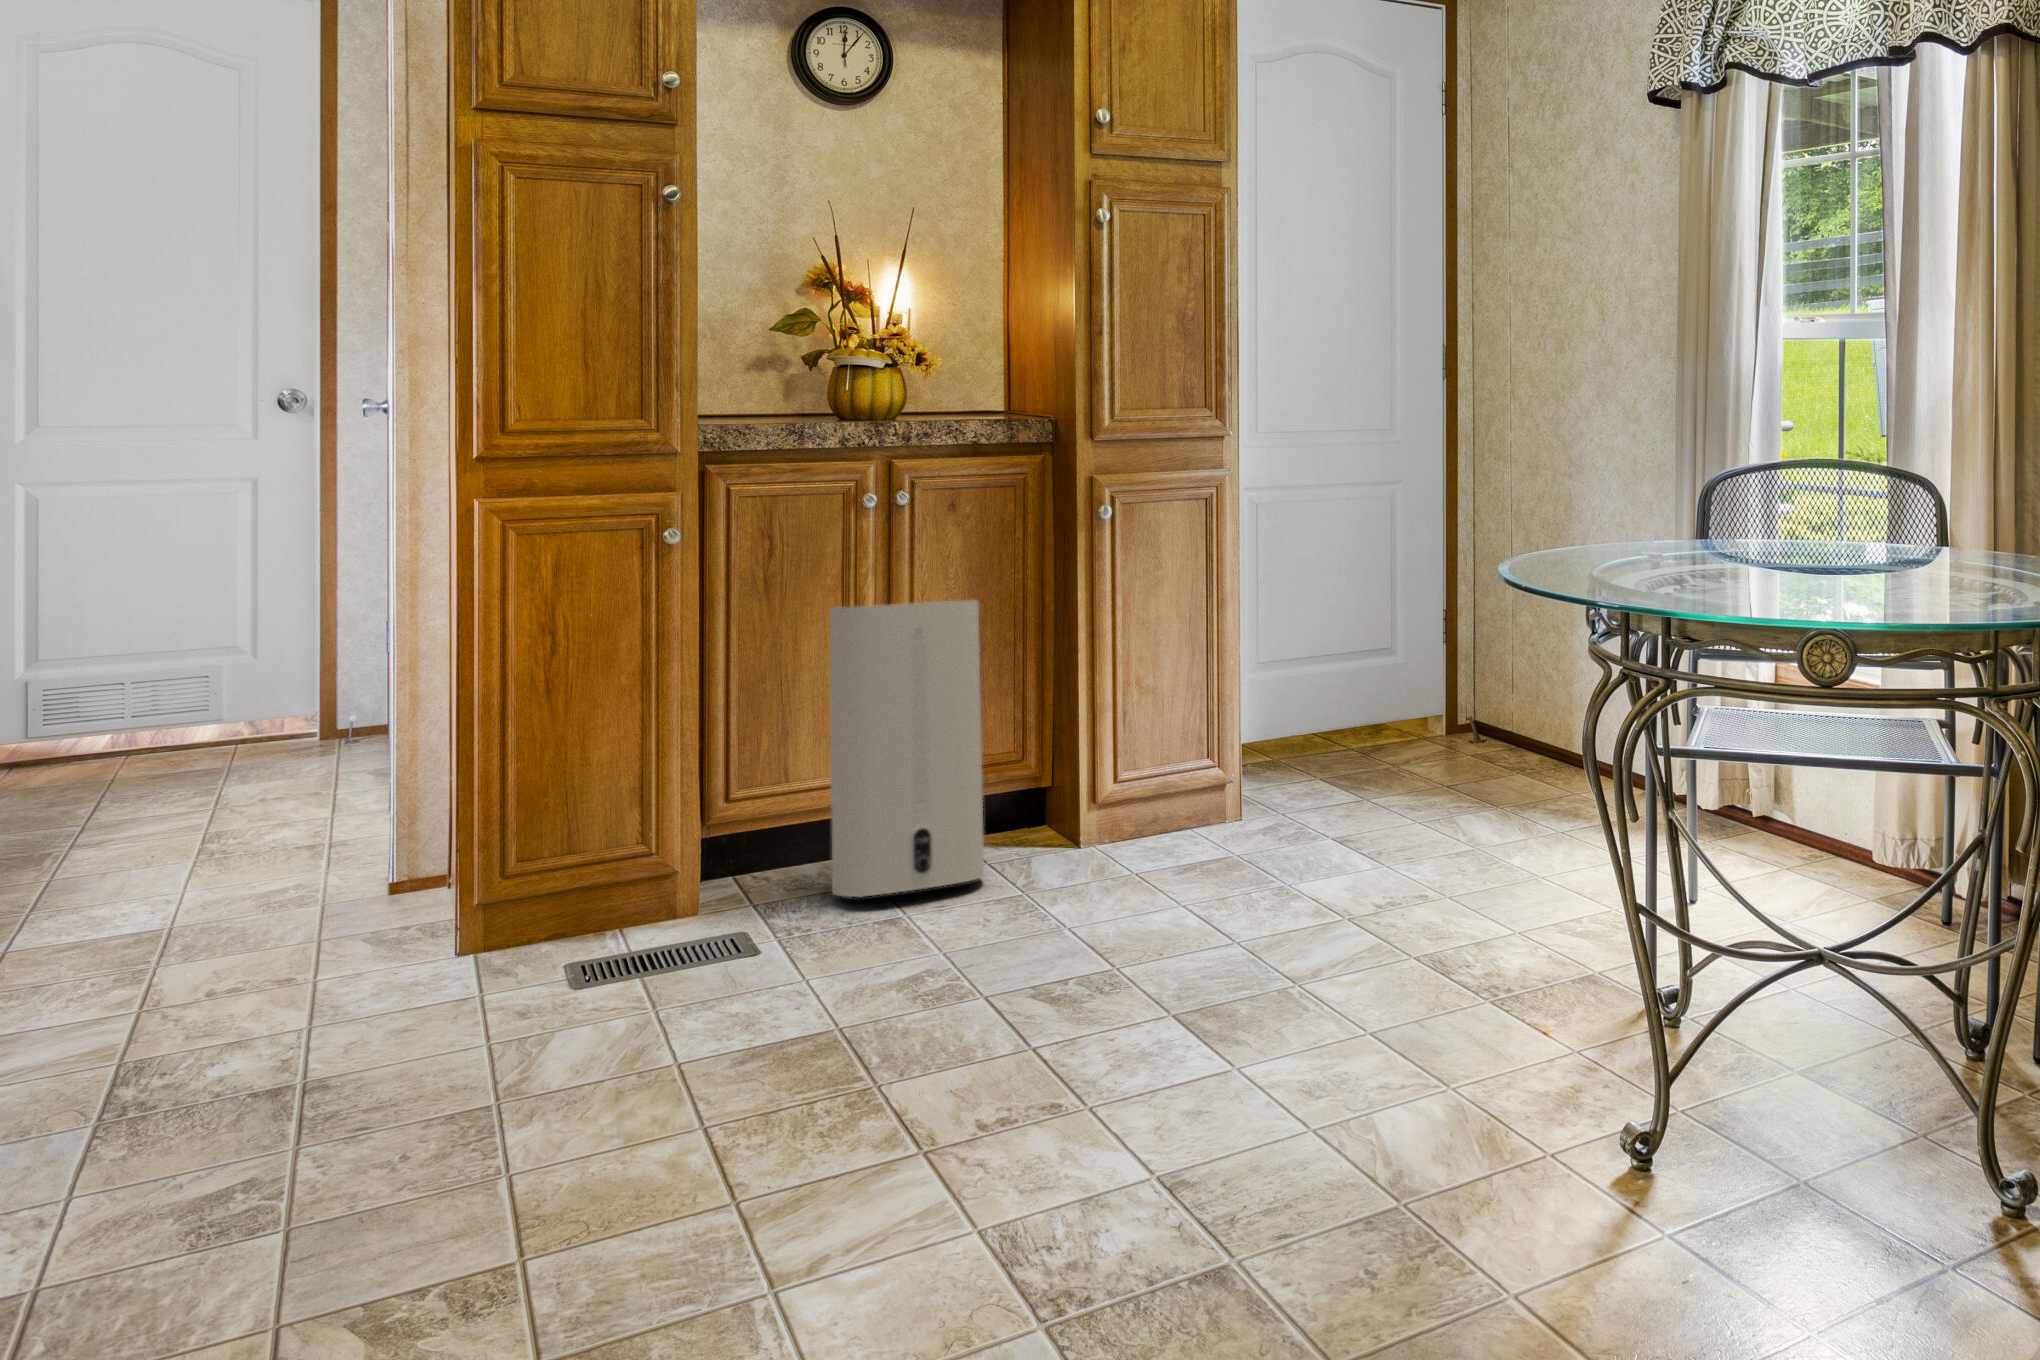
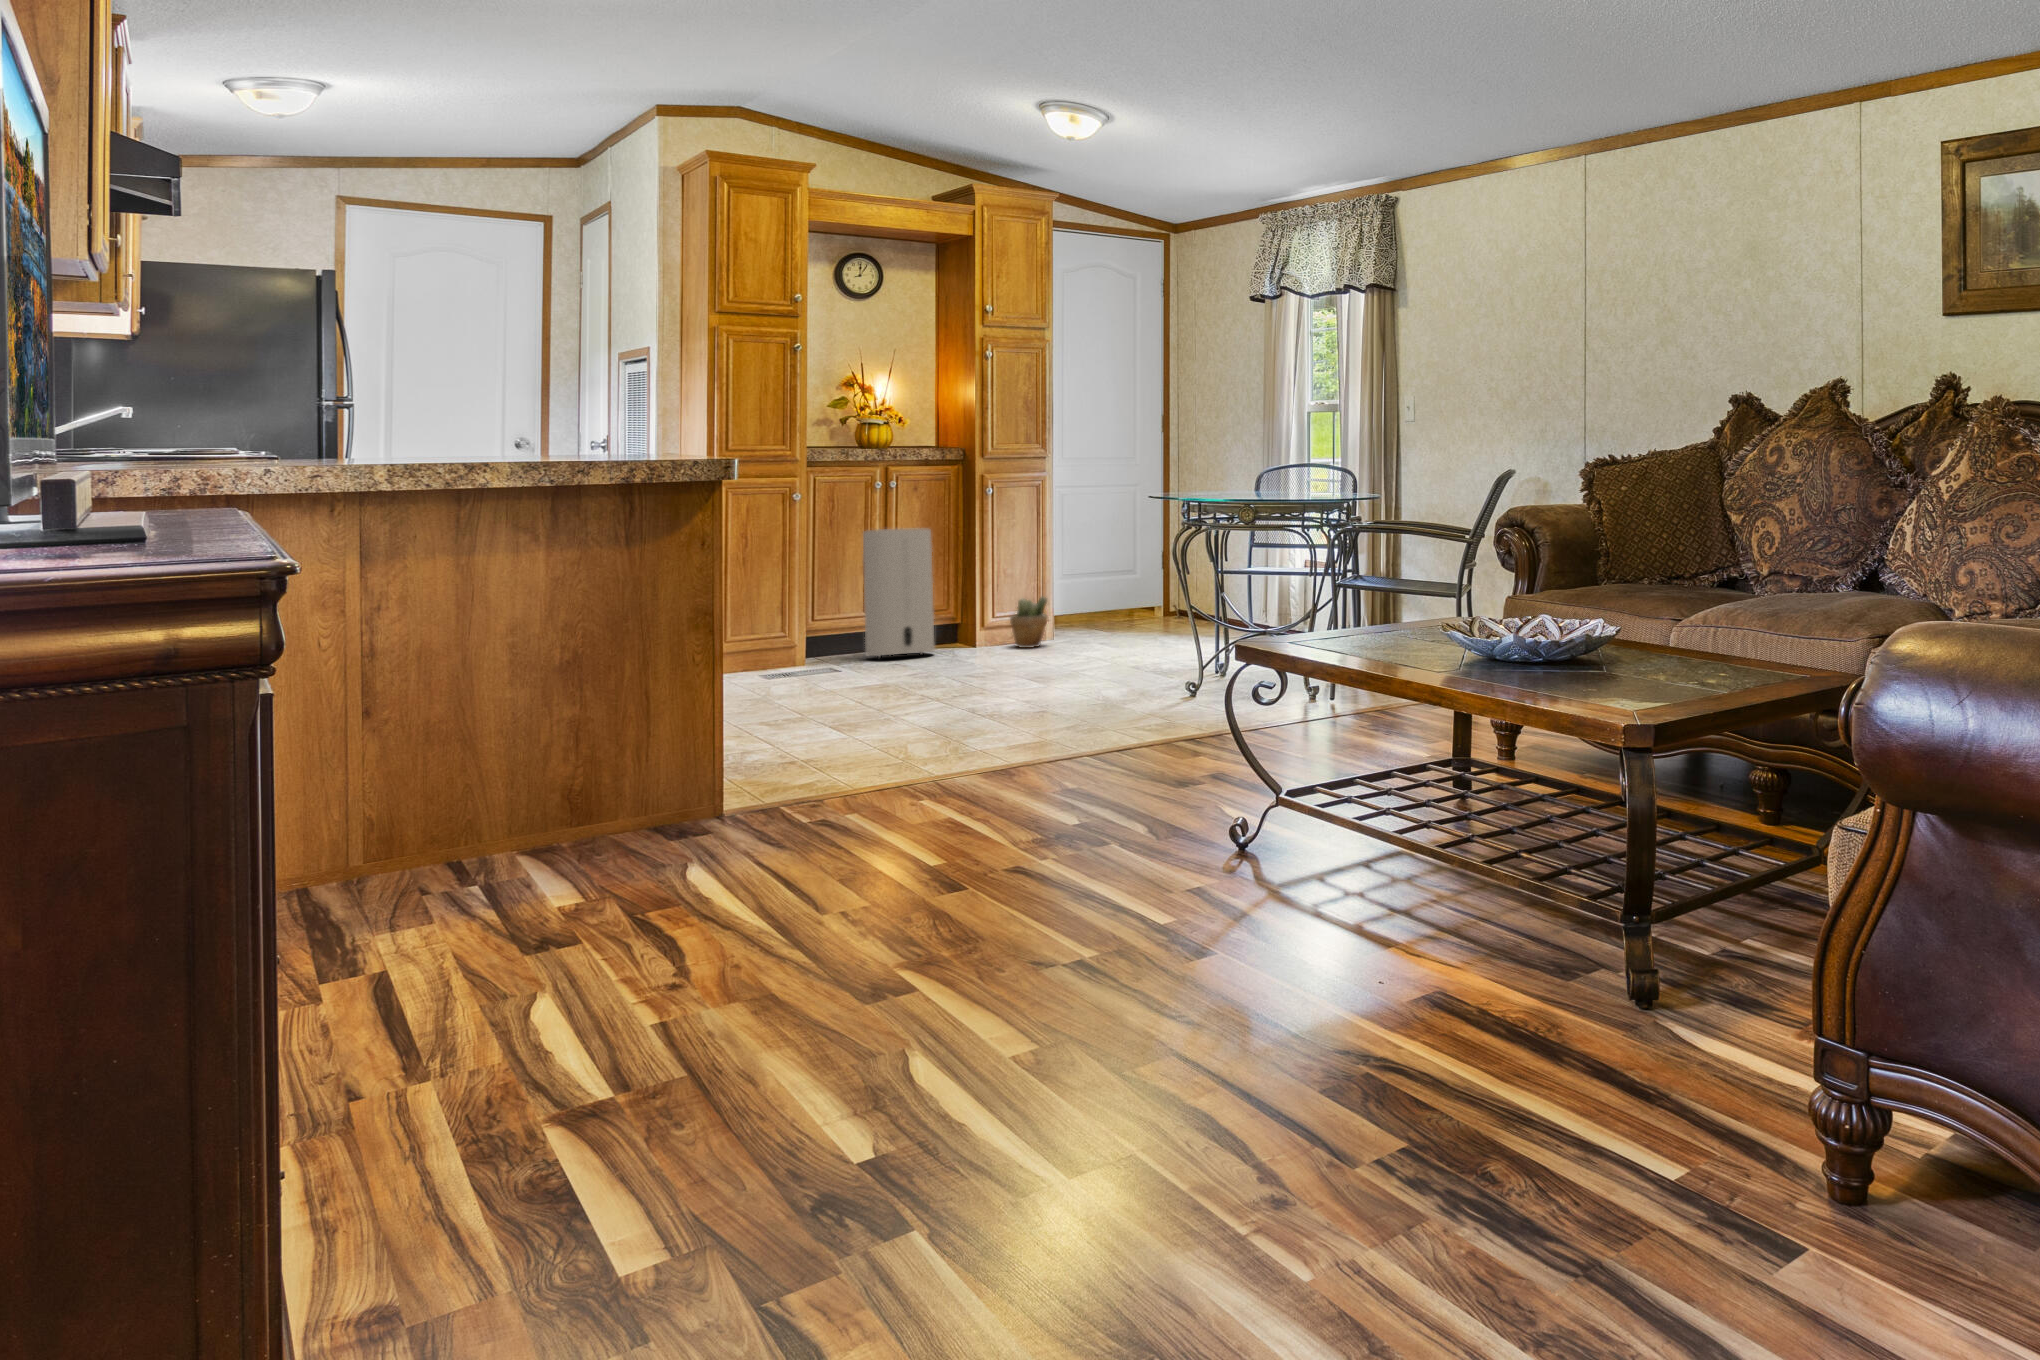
potted plant: none [1147,742,1229,859] -> present [1010,597,1047,648]

